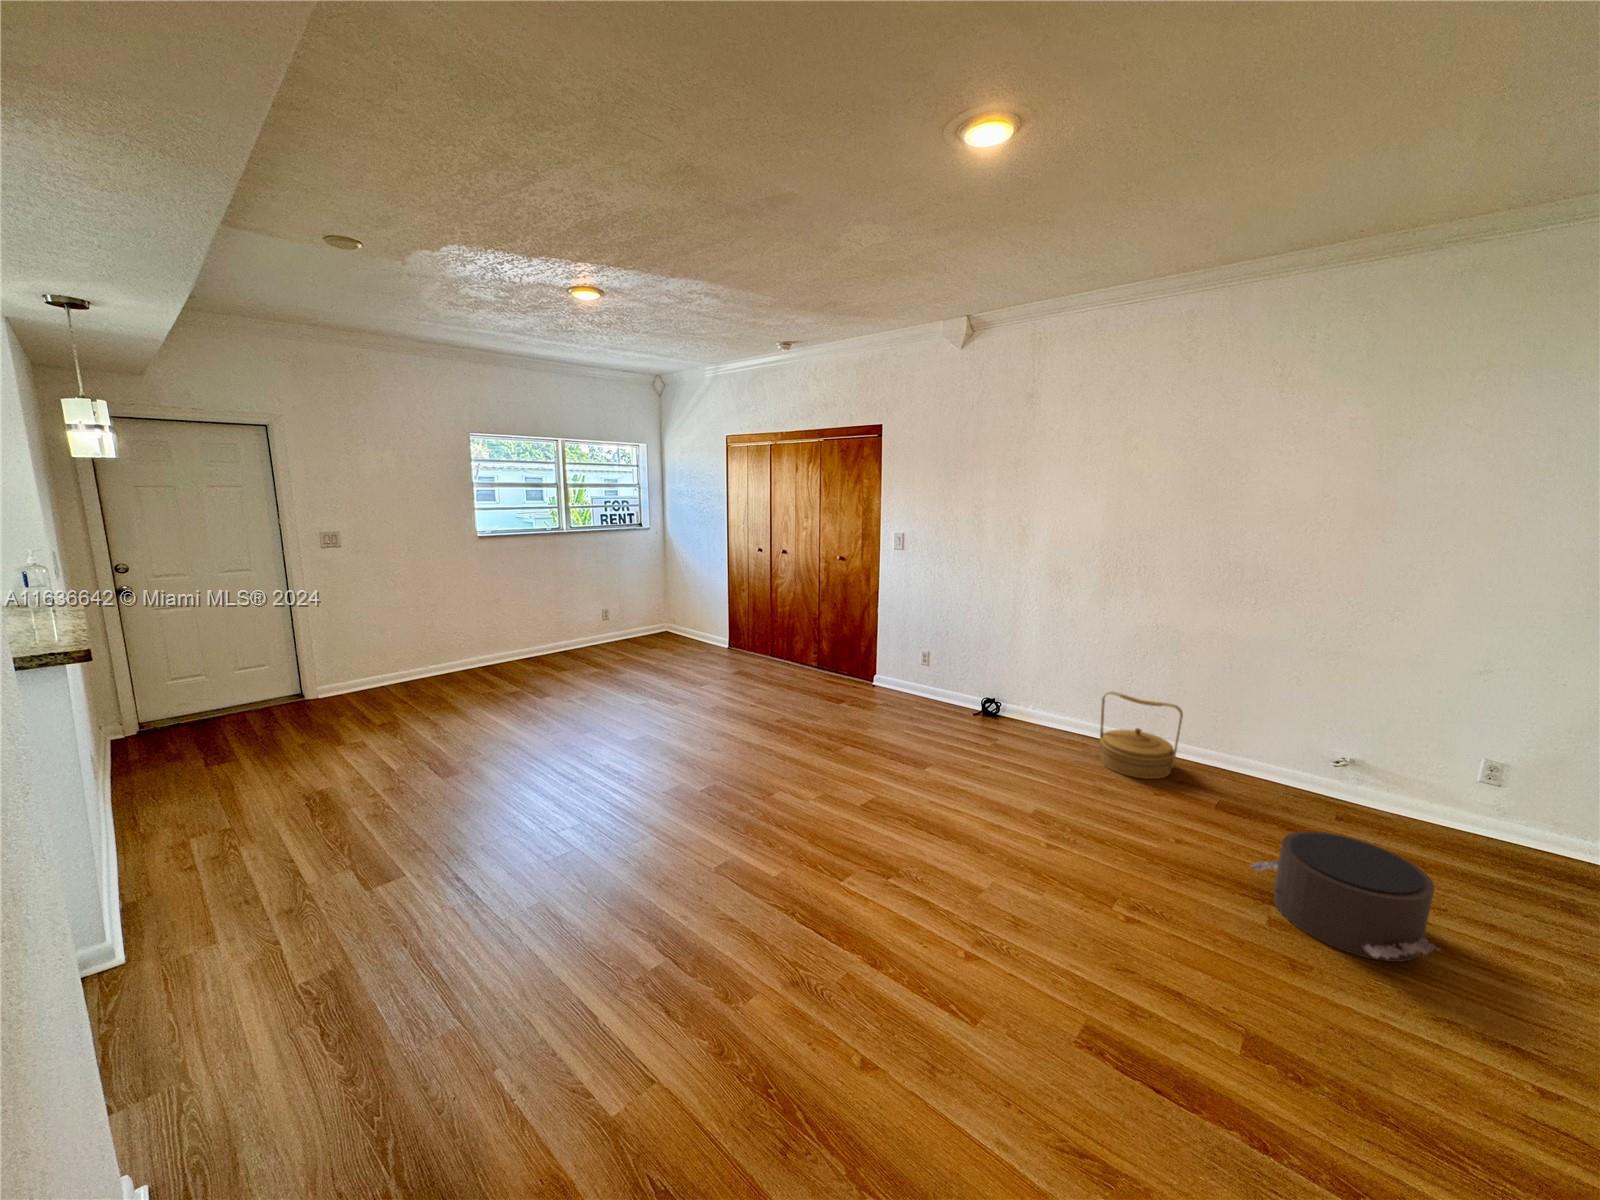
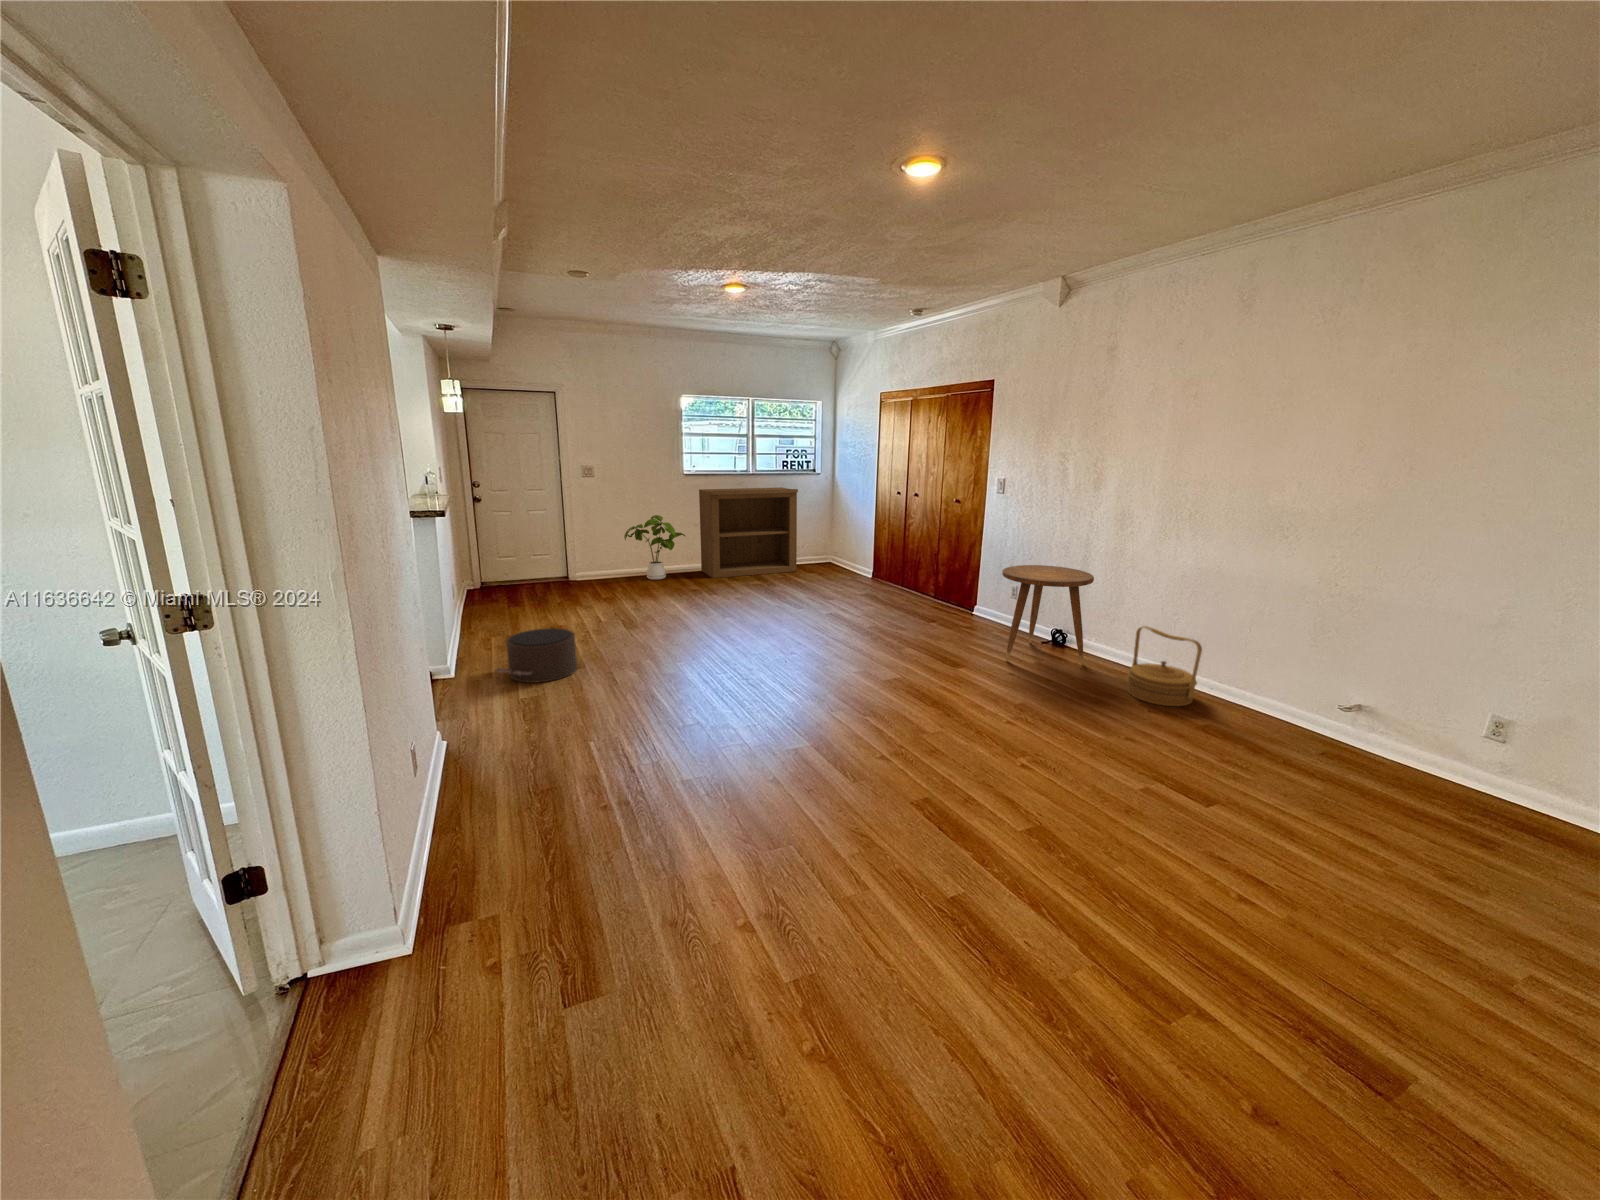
bookshelf: none [500,547,636,669] -> present [699,487,798,578]
house plant: none [396,595,487,682] -> present [624,515,685,580]
side table: none [940,629,1040,744] -> present [1002,565,1094,664]
pouf: present [1251,831,1441,962] -> present [495,628,577,683]

